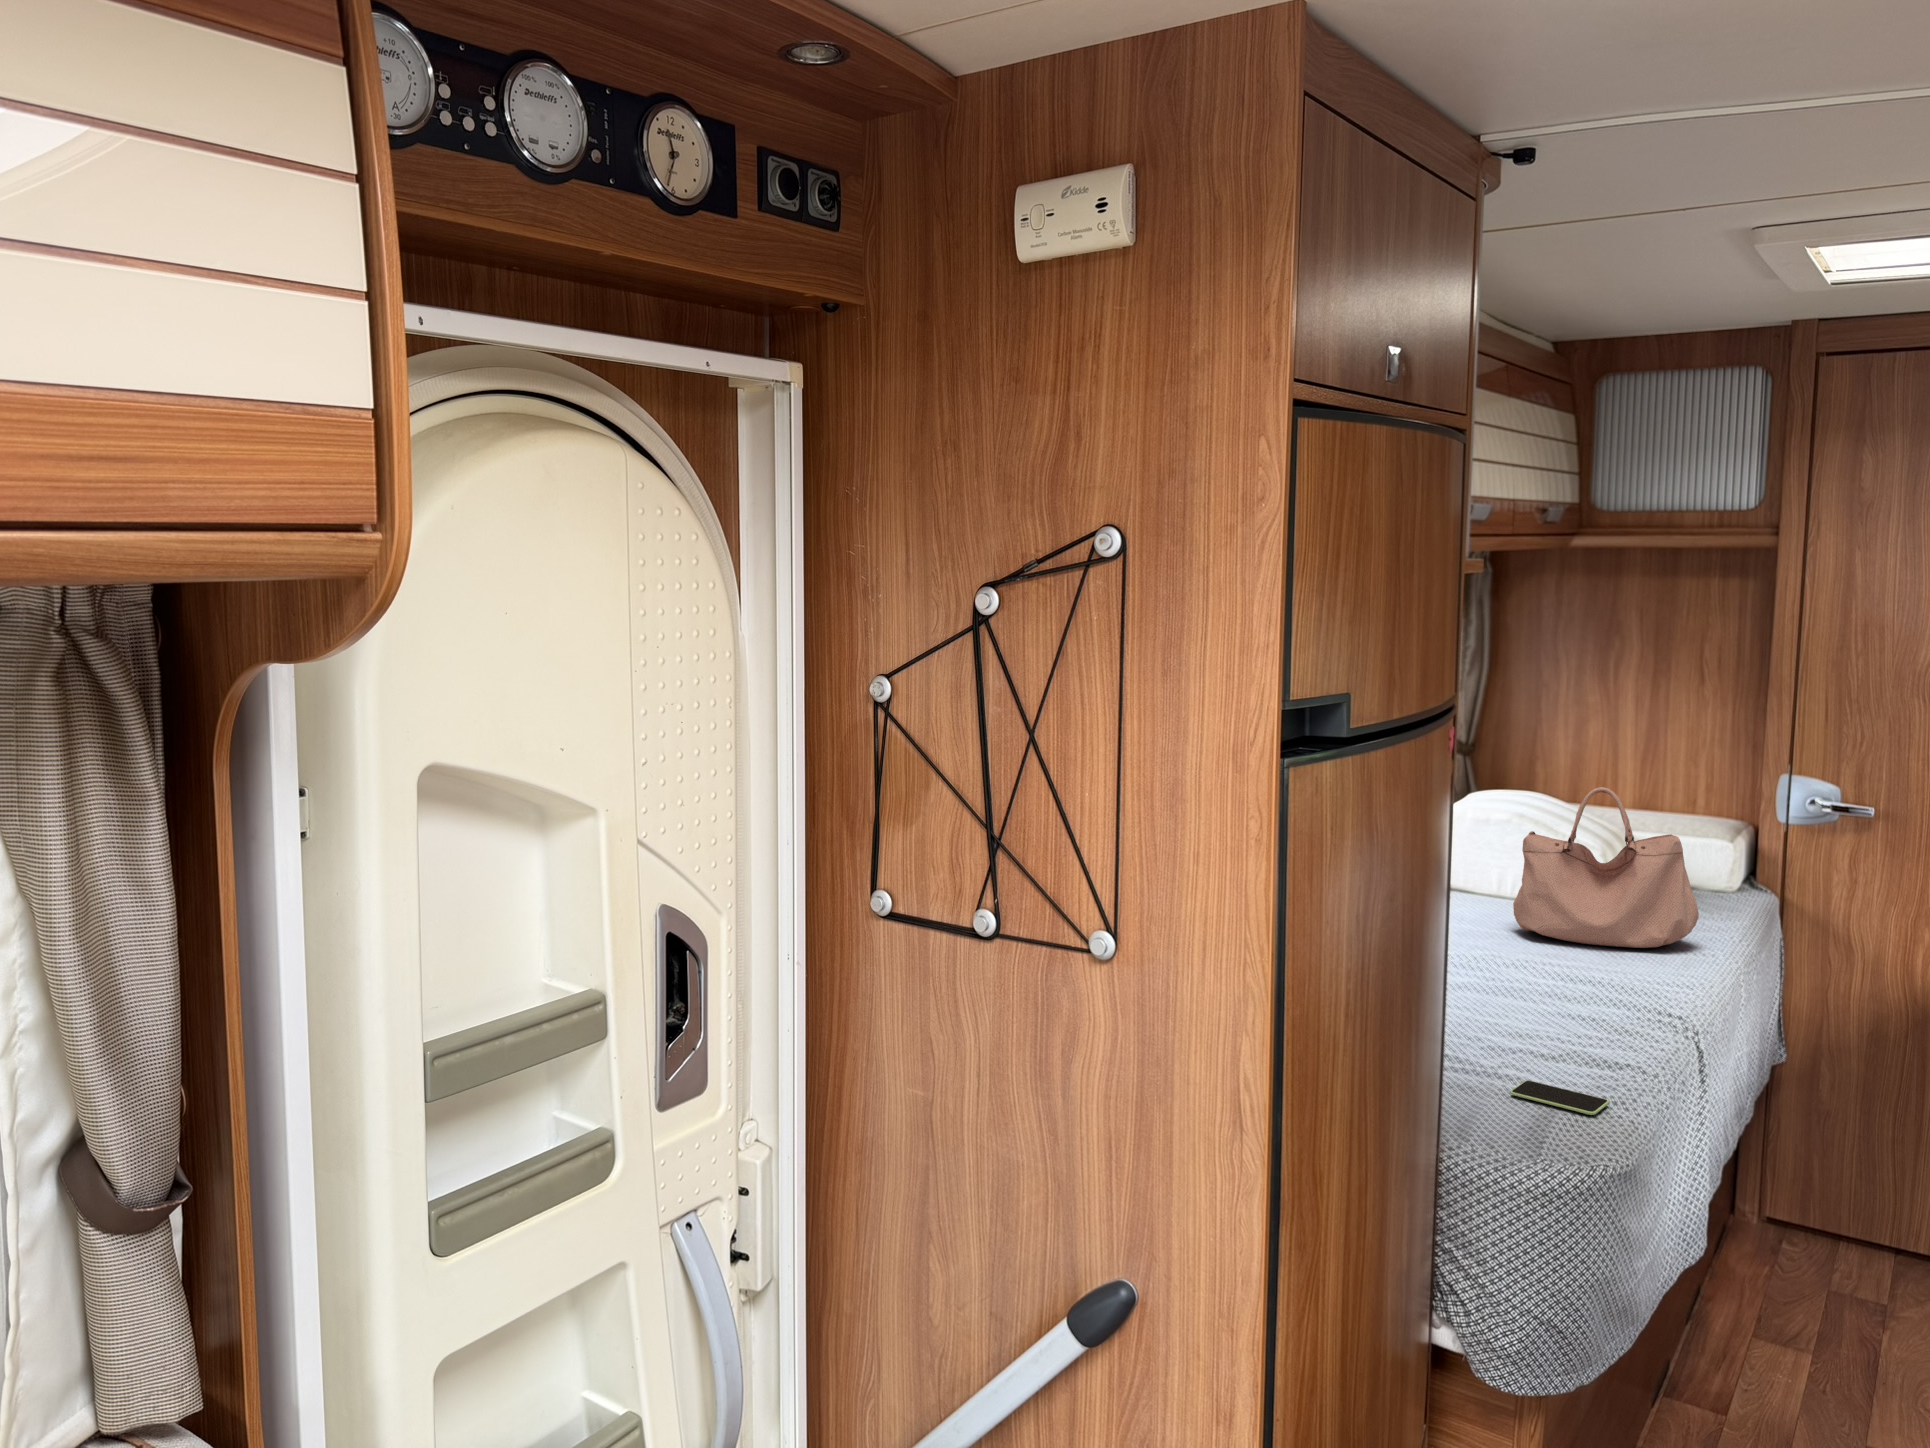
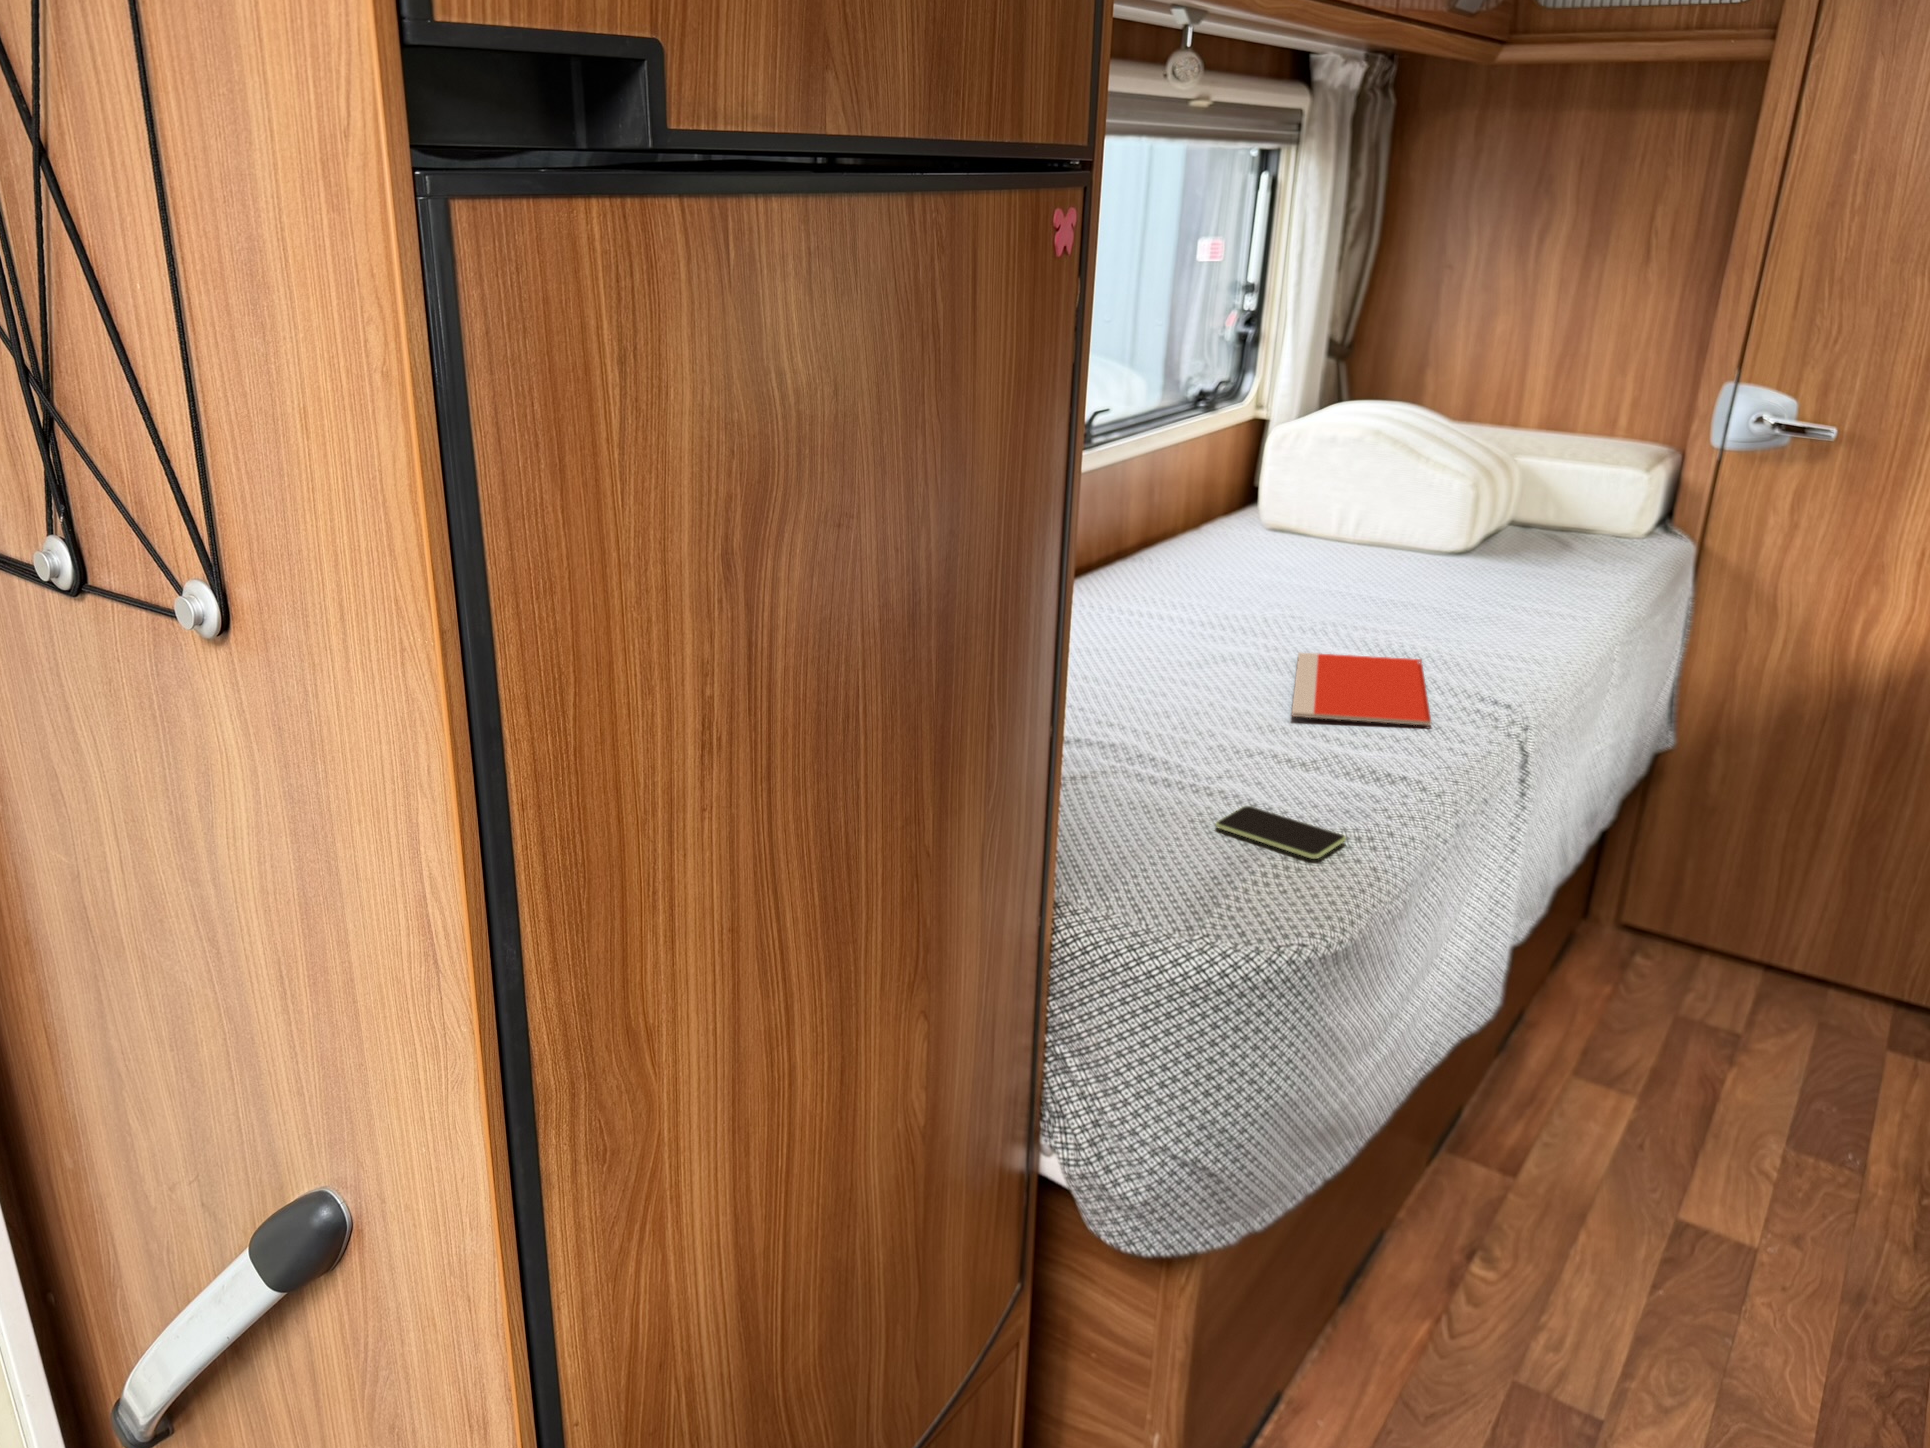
handbag: present [1513,787,1699,948] -> none [1339,397,1572,612]
notebook: none [1508,976,1633,1029] -> present [1292,653,1431,725]

